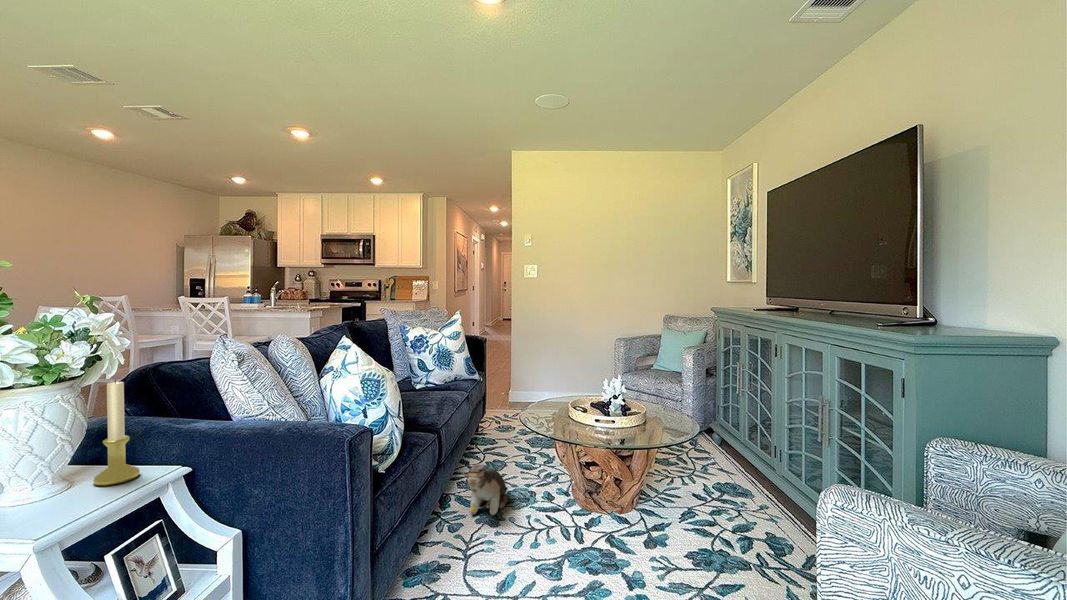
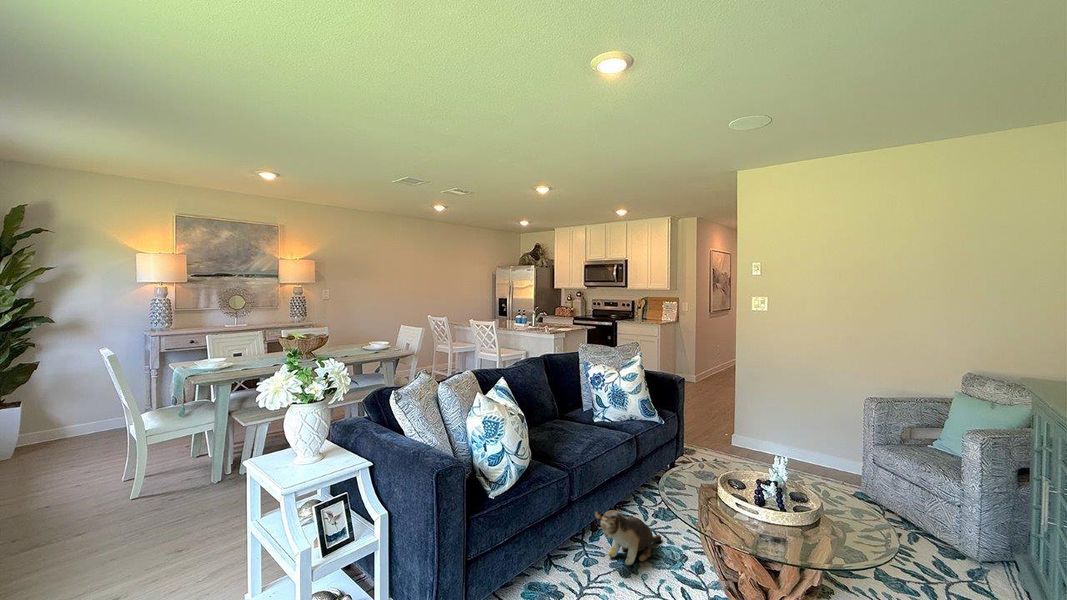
candle holder: present [93,380,140,486] -> none [327,400,349,464]

